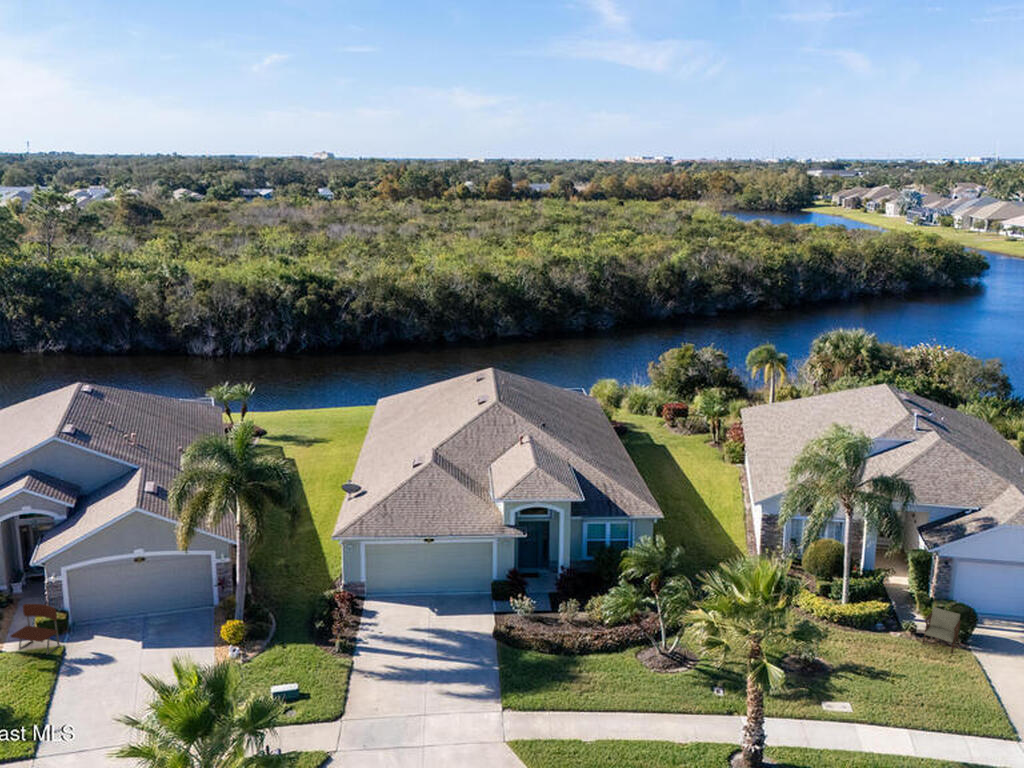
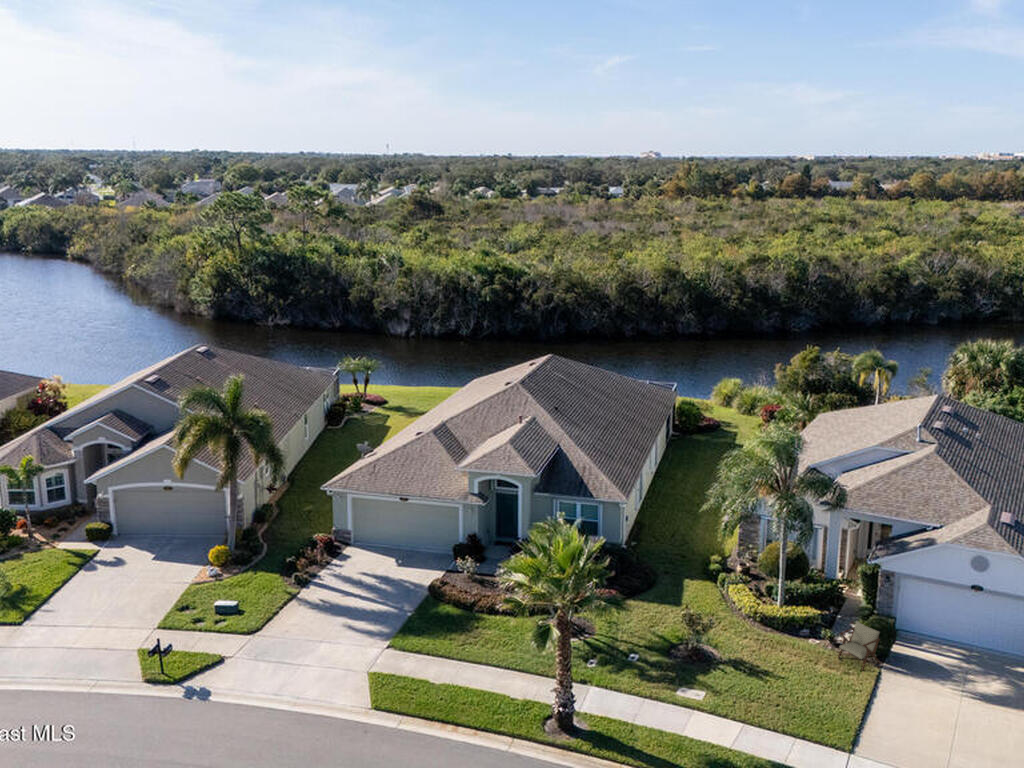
bench: present [11,604,60,654] -> none [62,512,98,554]

